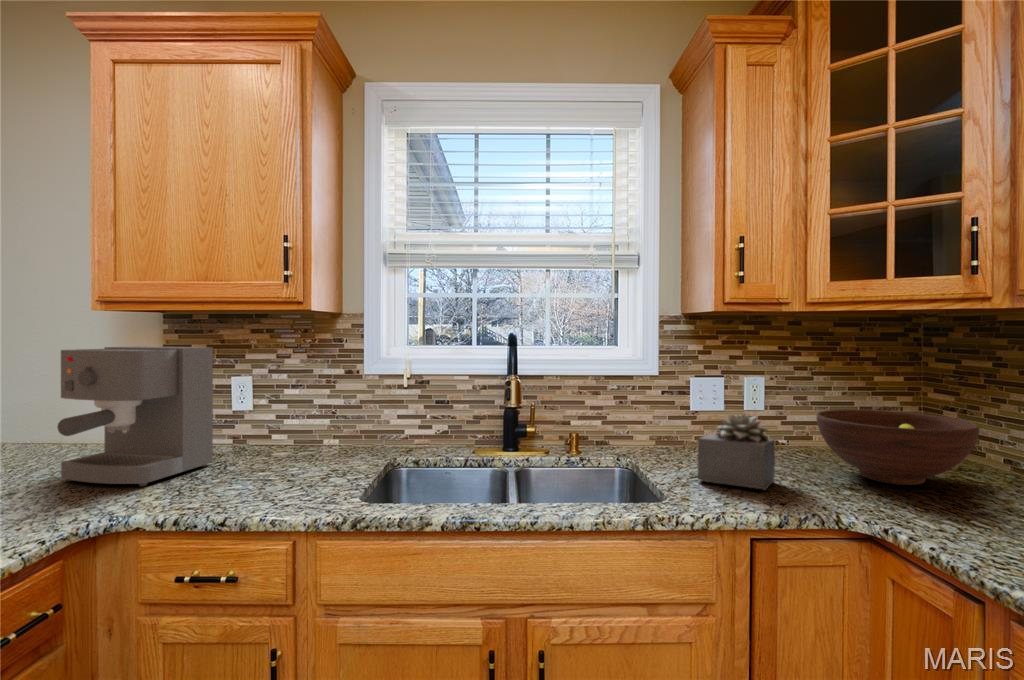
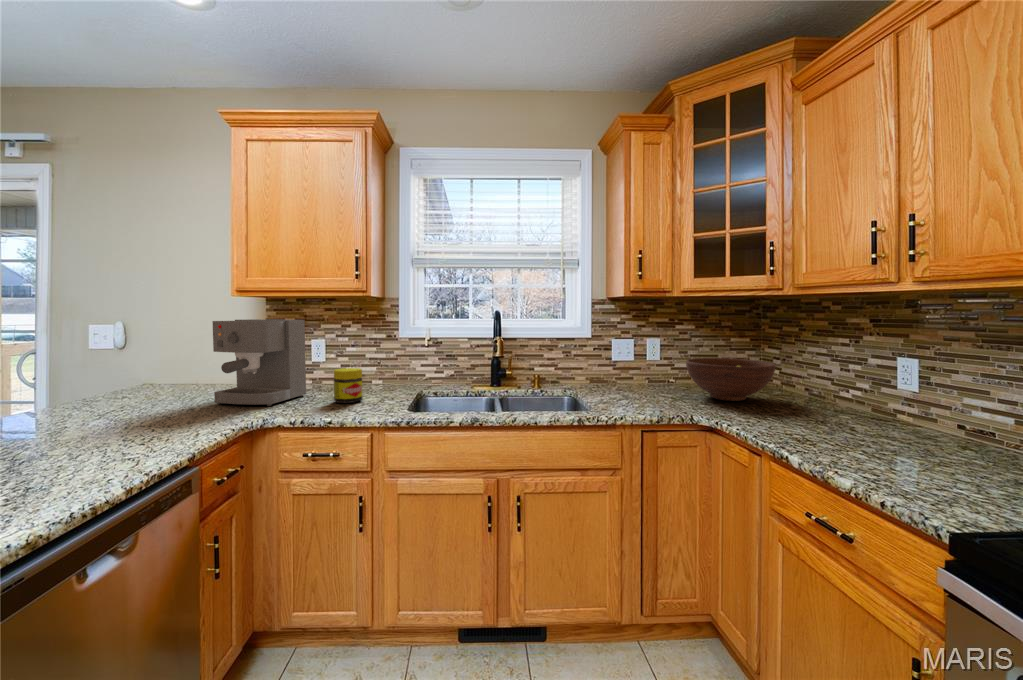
succulent plant: present [698,413,775,489] -> none [612,359,659,403]
jar: none [249,424,294,482] -> present [334,368,363,403]

